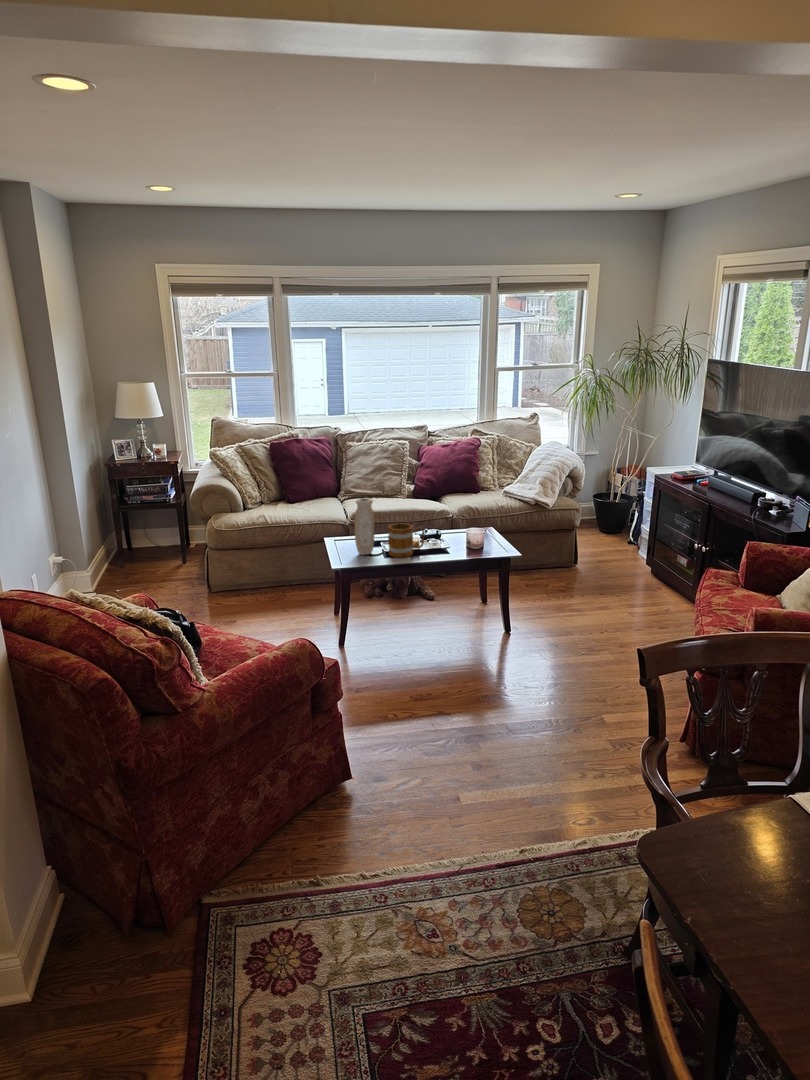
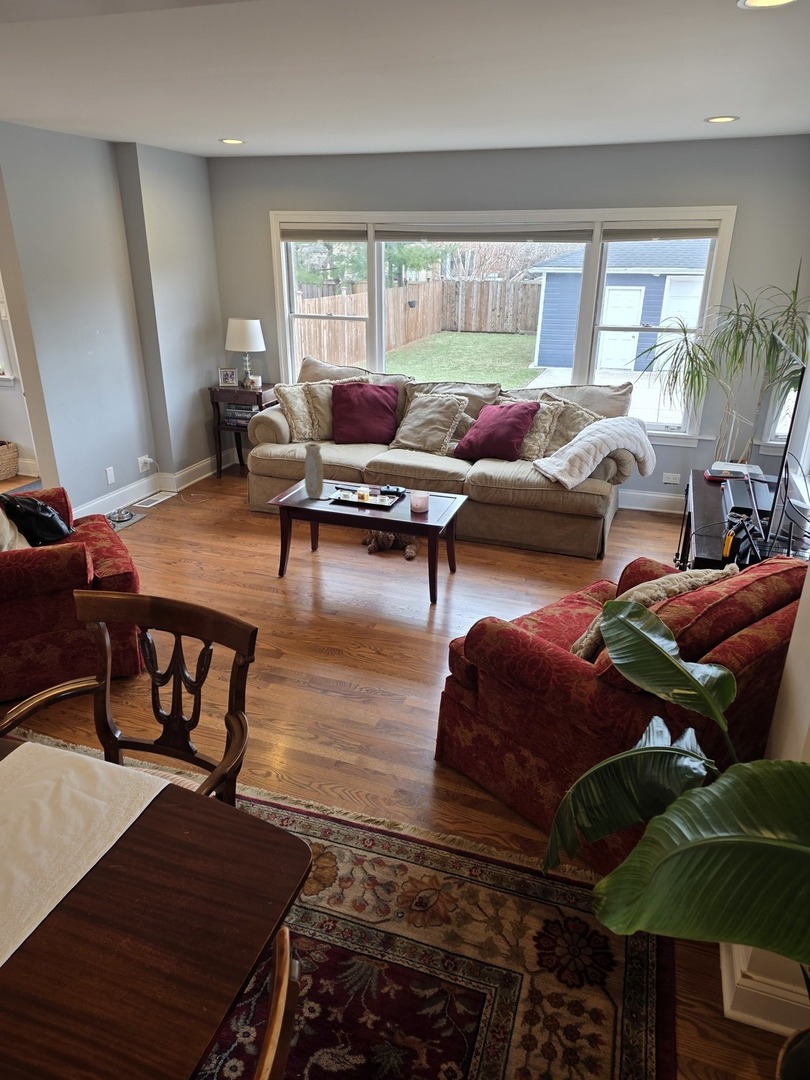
mug: present [388,523,425,558] -> none [330,473,365,507]

